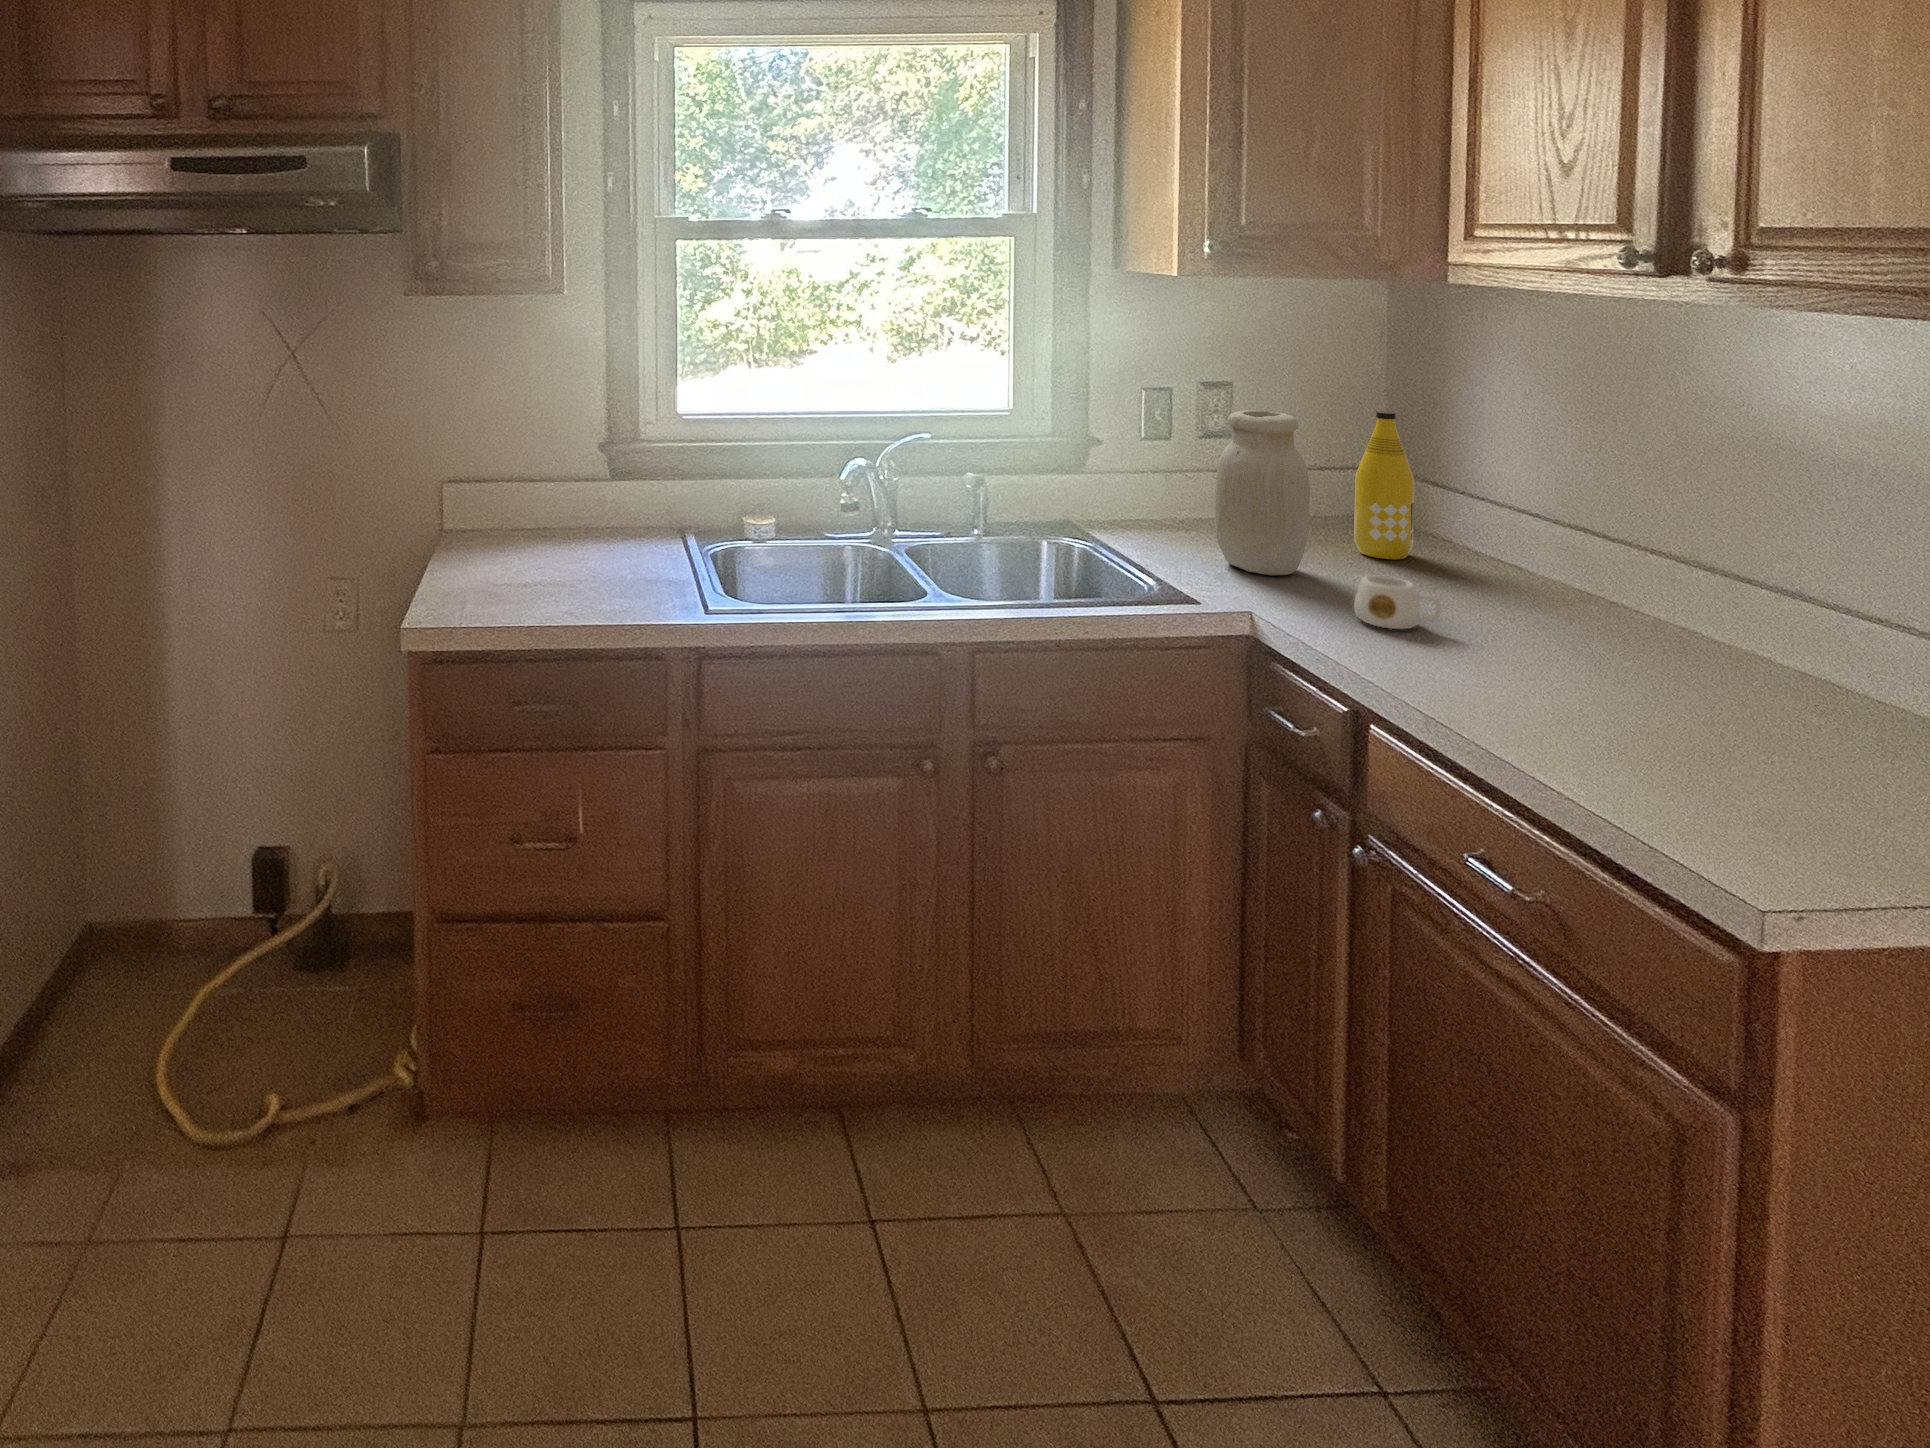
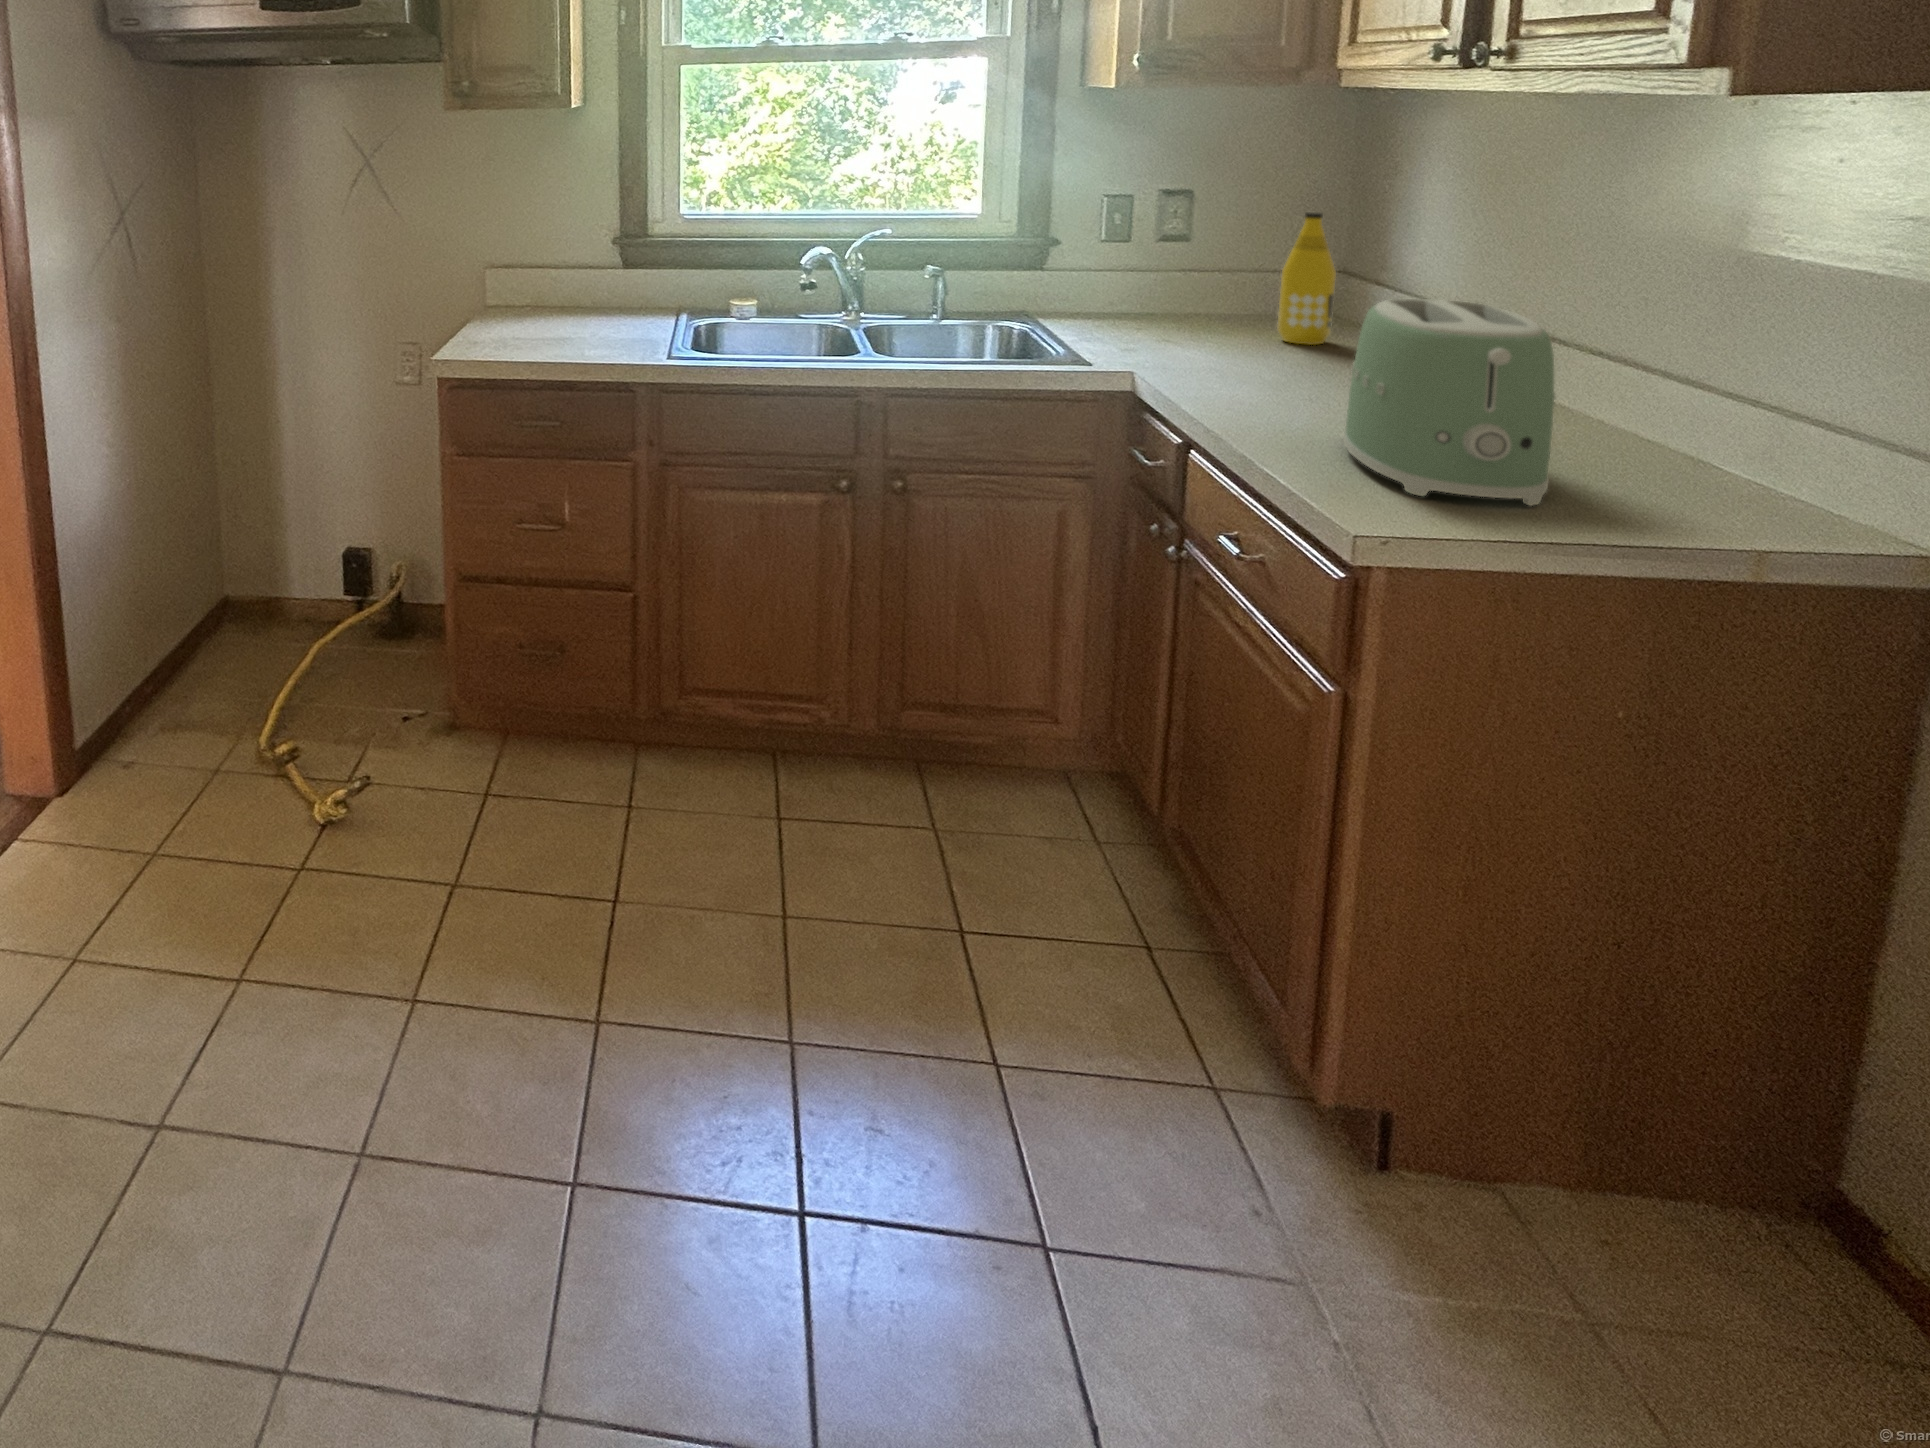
jar: present [1215,410,1310,575] -> none [1137,209,1221,351]
toaster: none [1569,550,1885,837] -> present [1344,299,1555,506]
mug: present [1354,575,1442,629] -> none [1225,343,1298,386]

